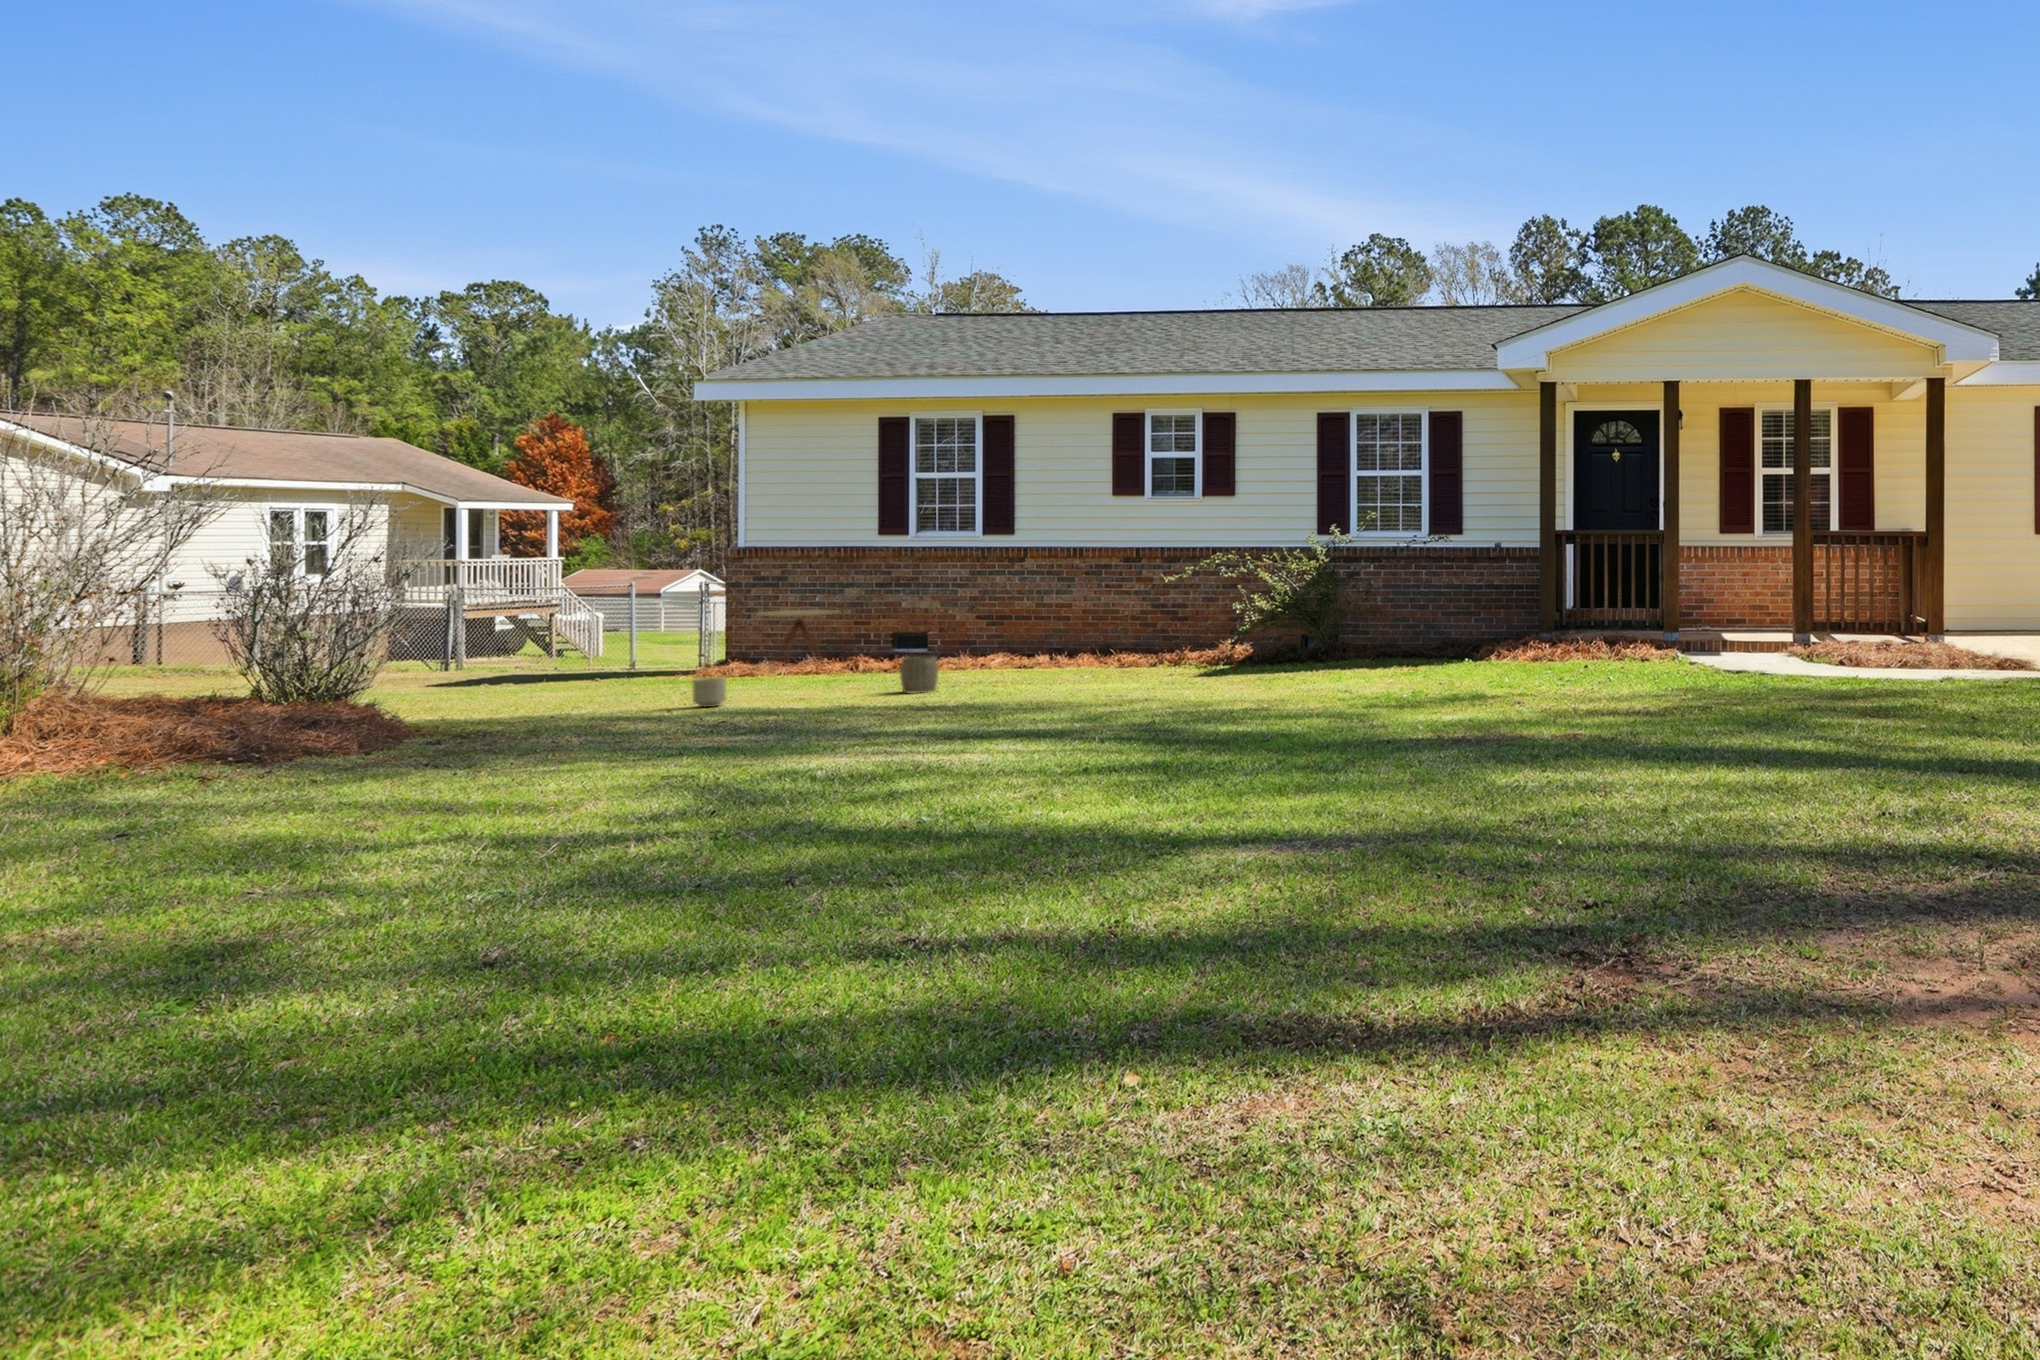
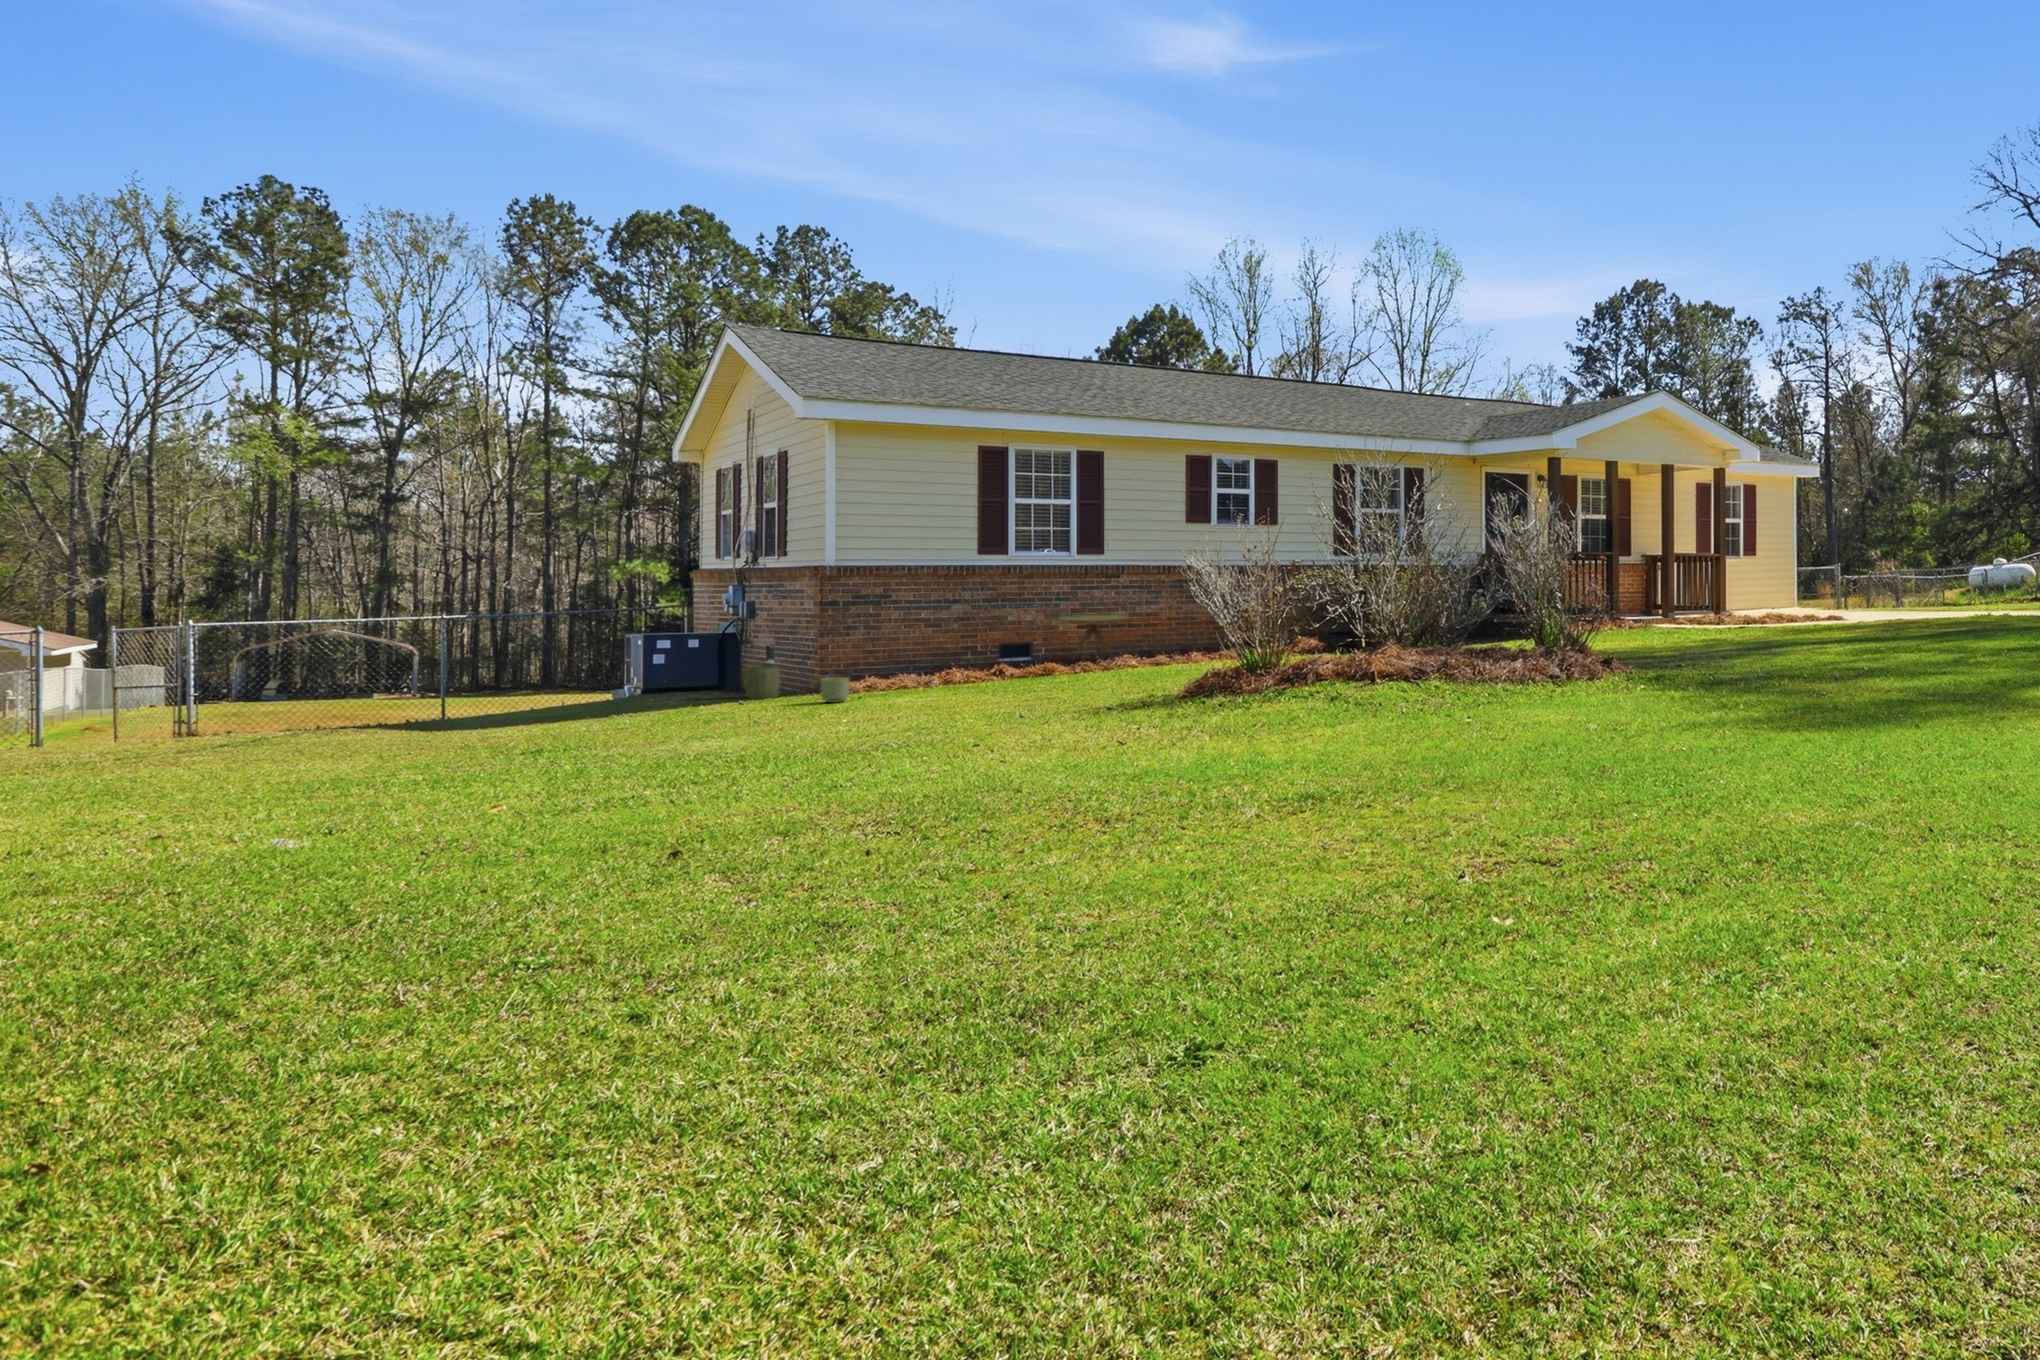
round table: present [758,610,839,664] -> present [1060,615,1125,663]
woven basket: present [900,655,938,693] -> present [744,665,780,698]

